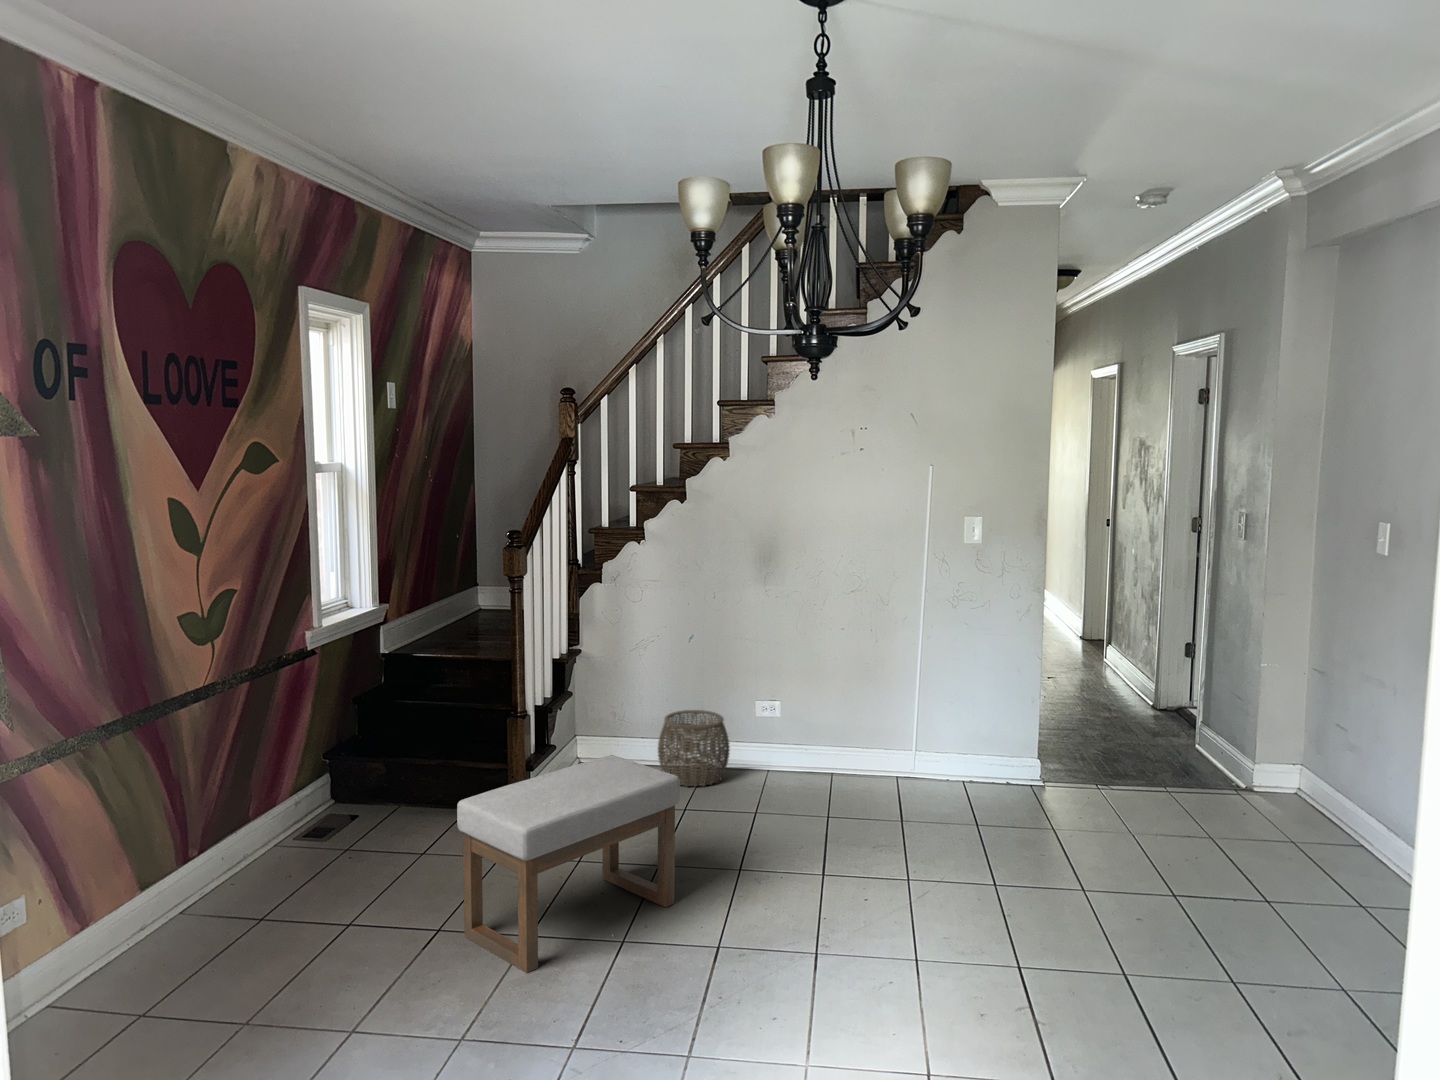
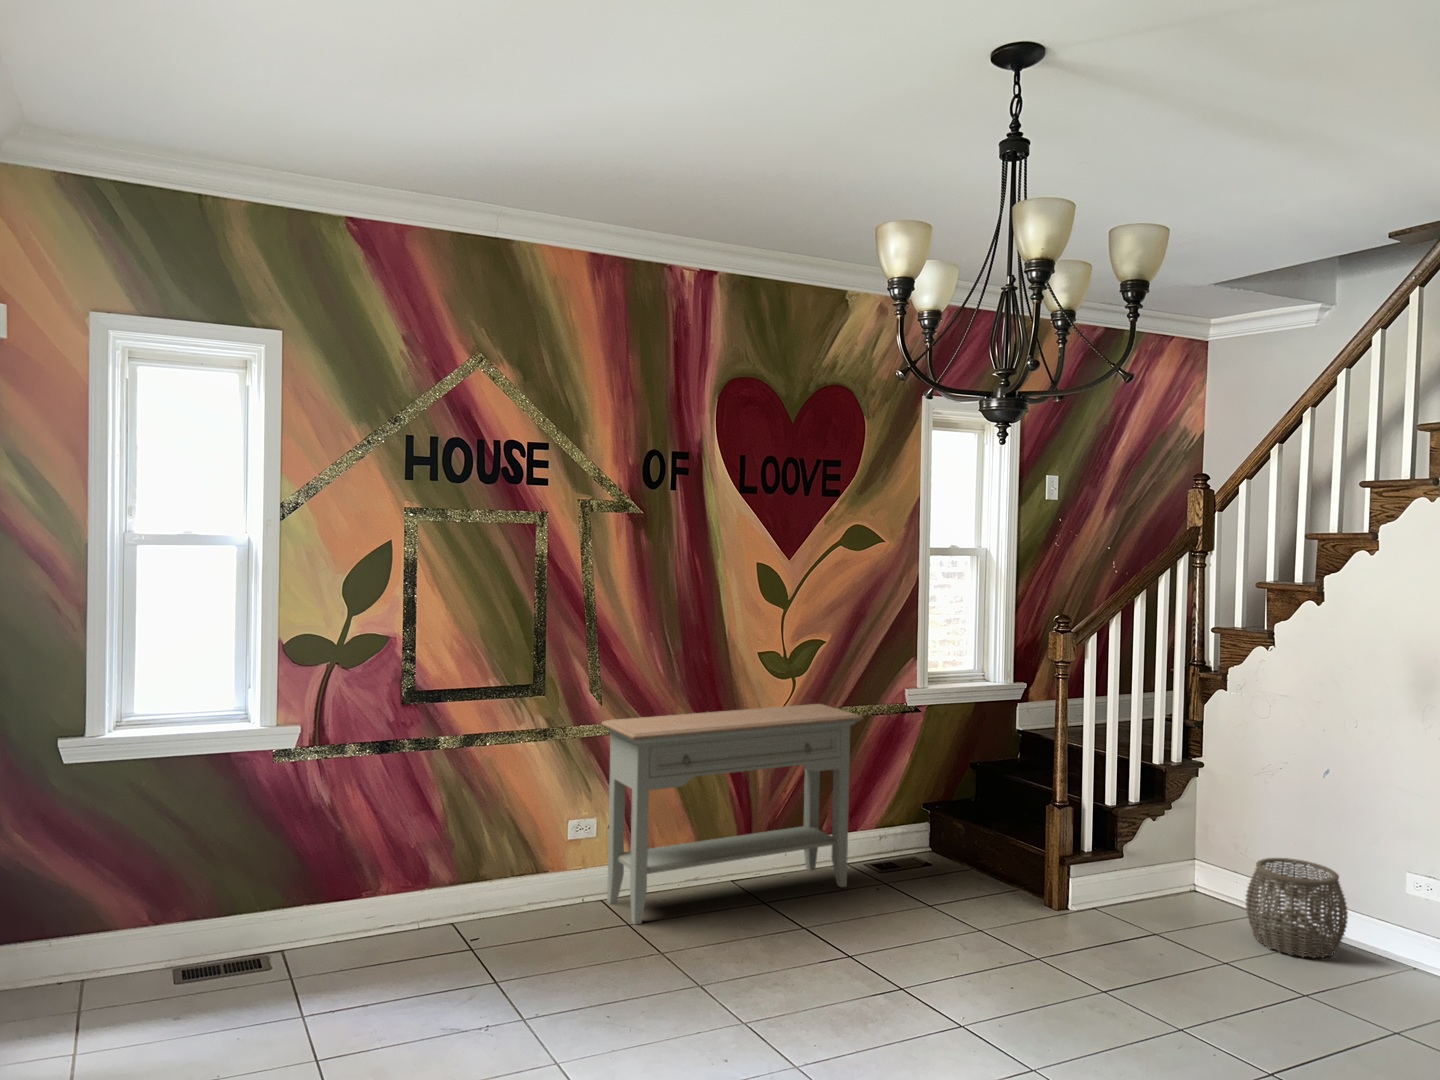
console table: none [22,668,329,1029] -> present [602,704,863,925]
ottoman: present [457,755,680,973] -> none [861,837,1073,1023]

